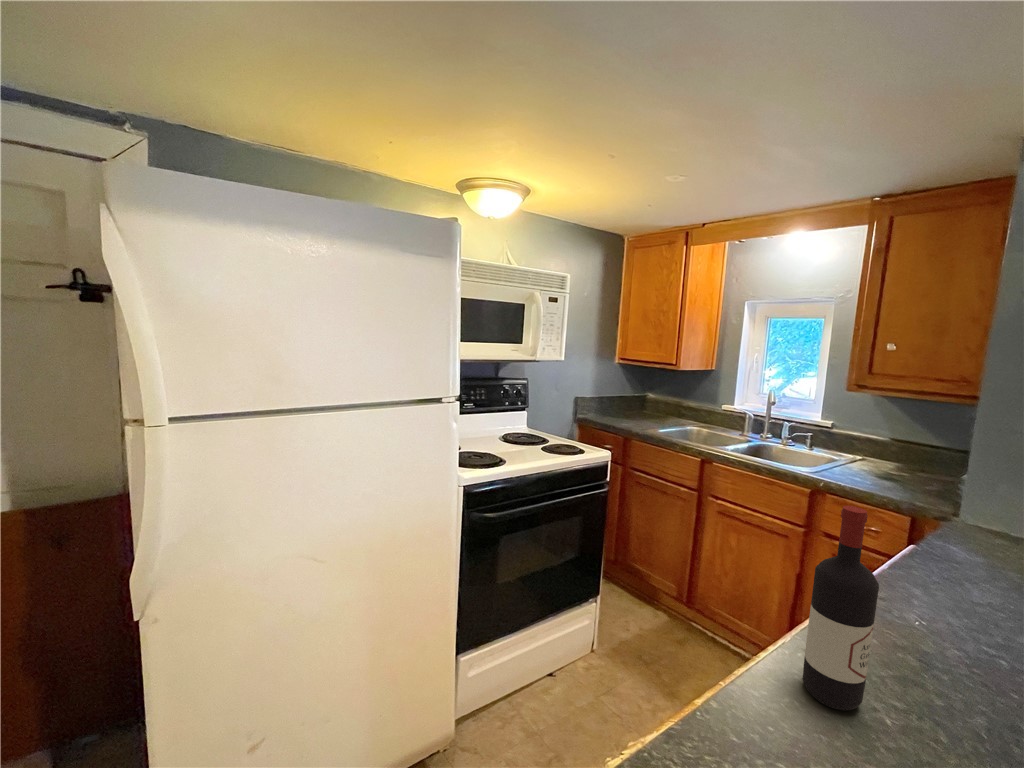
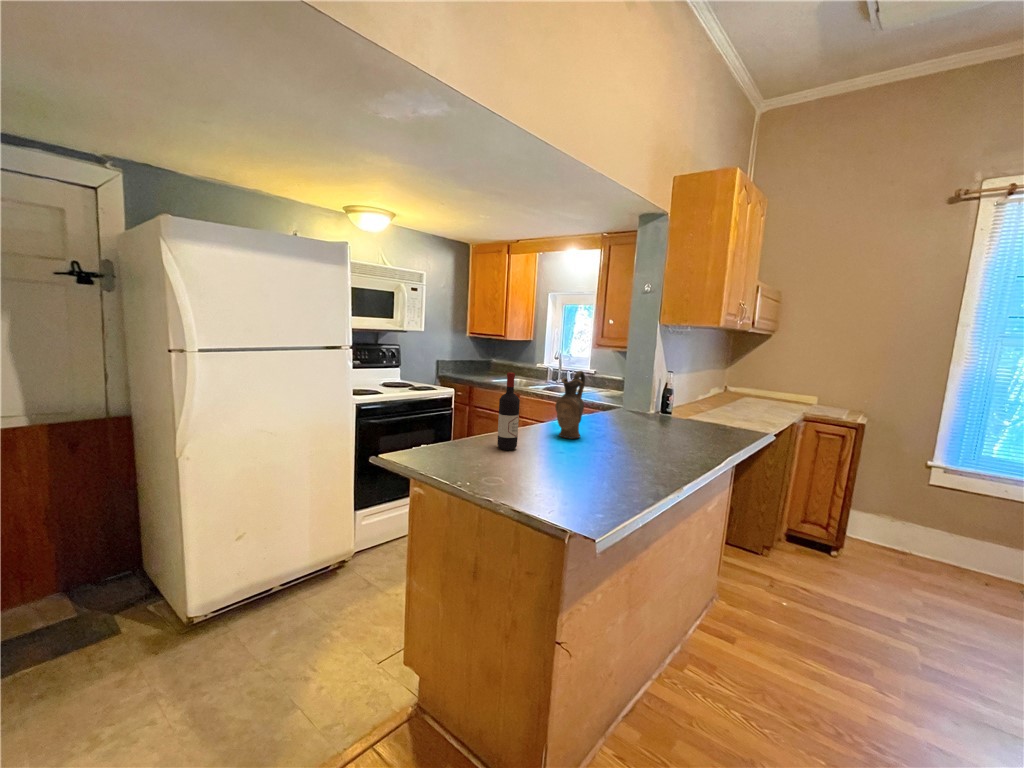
ceramic pitcher: none [903,477,989,643] -> present [555,371,585,439]

